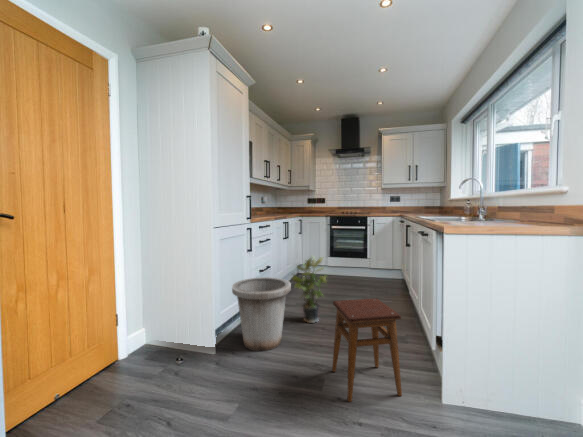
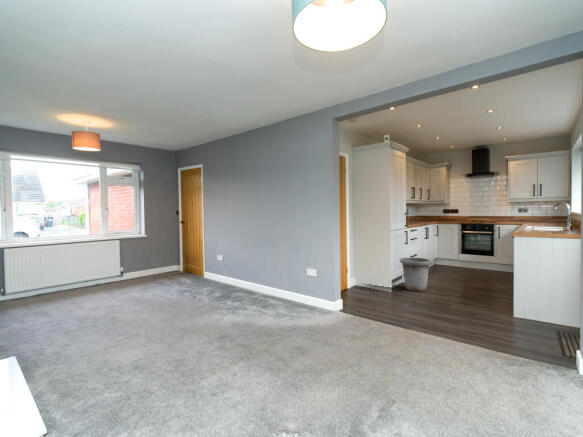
potted plant: present [292,257,326,323] -> none [431,247,455,286]
stool: present [332,298,402,402] -> none [454,266,489,309]

